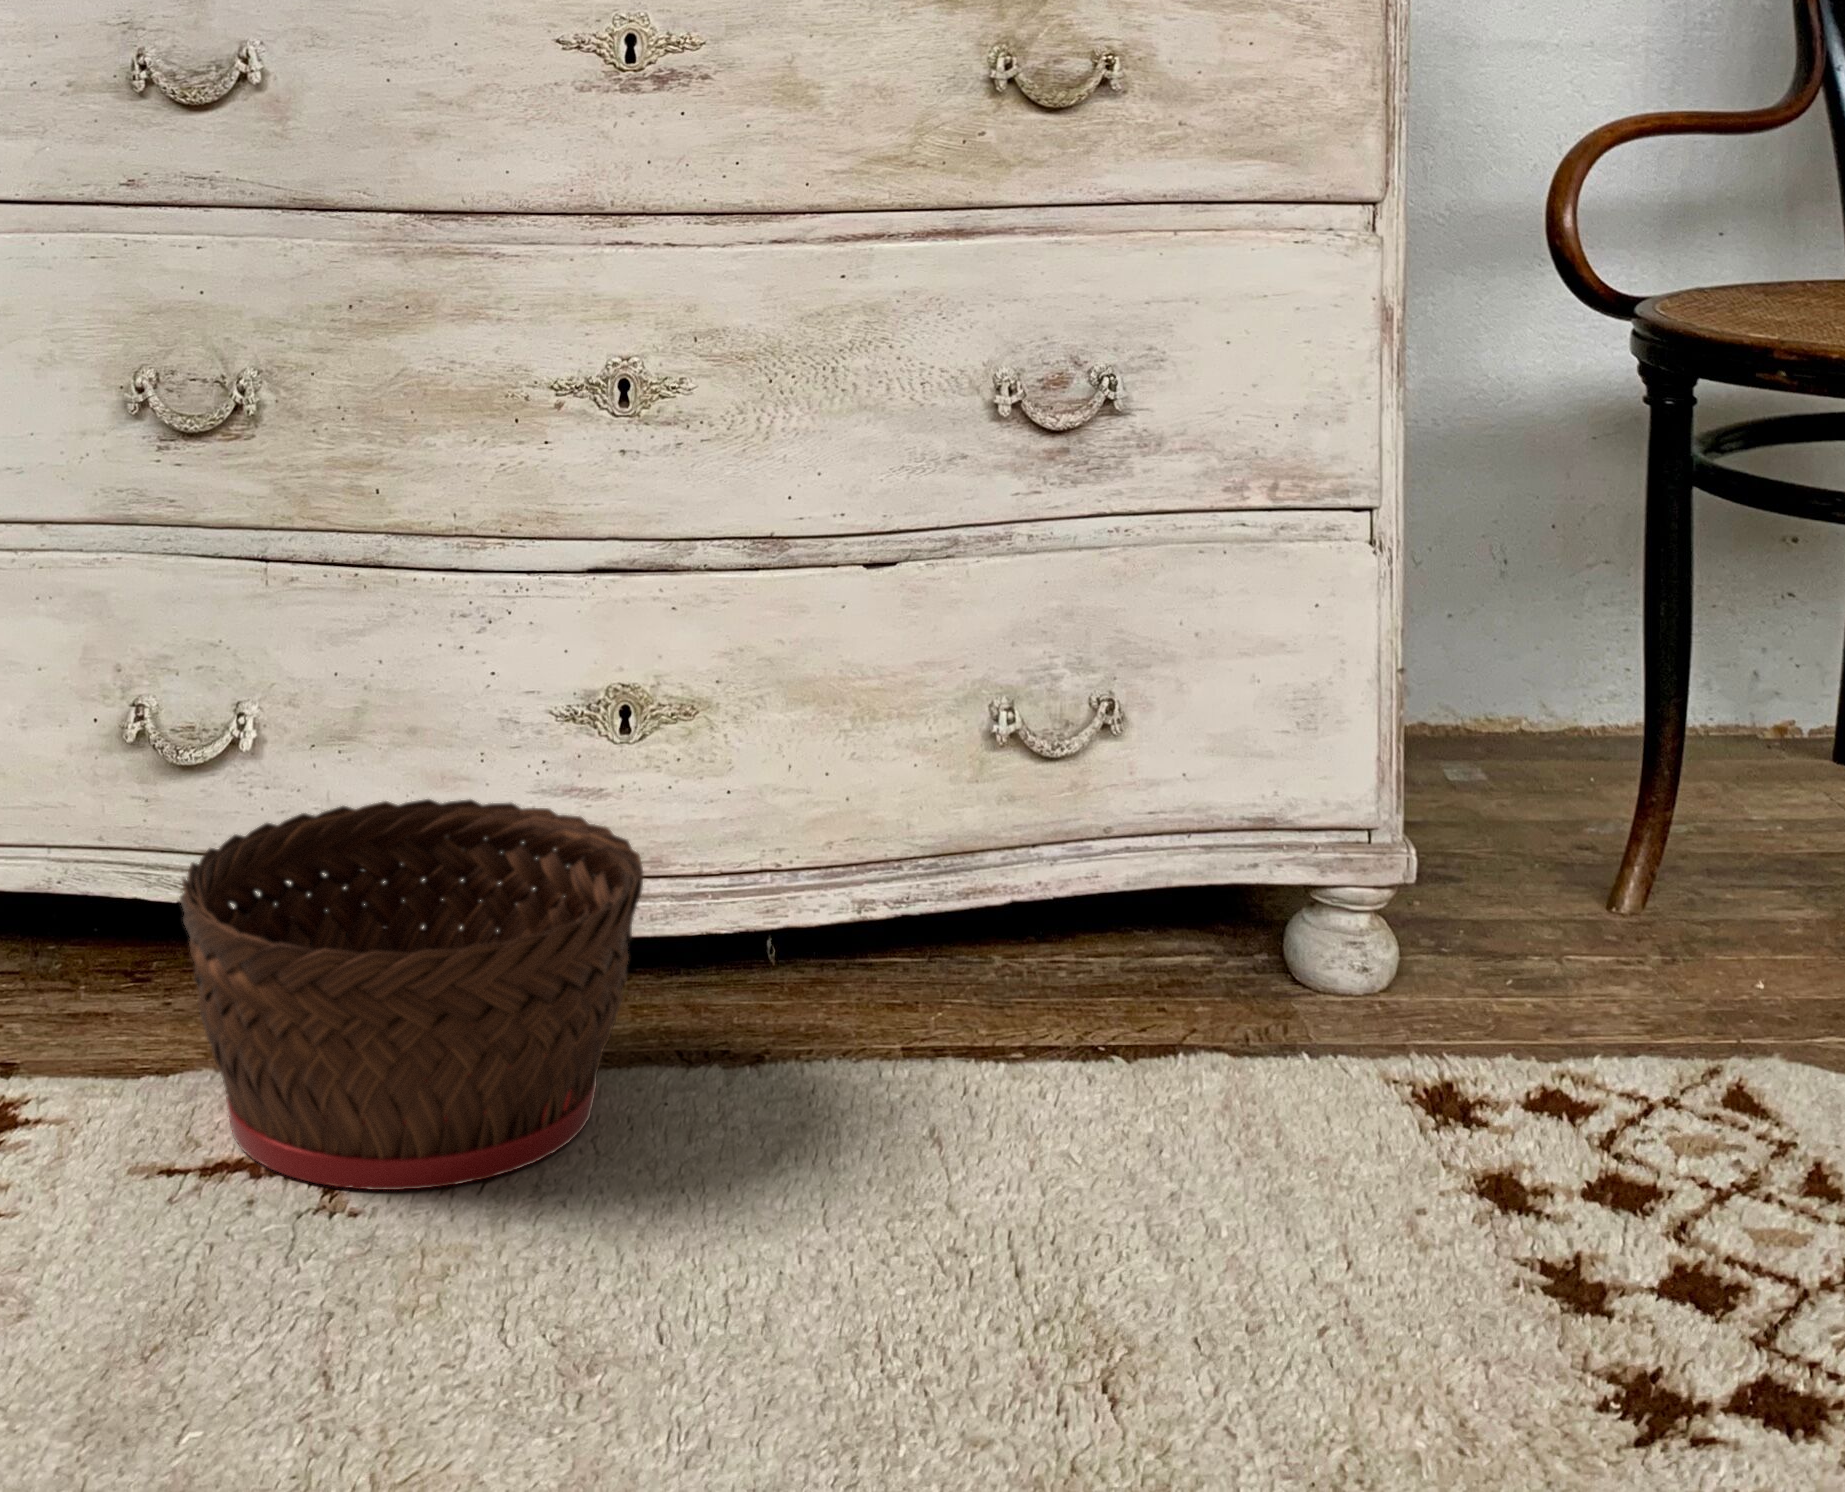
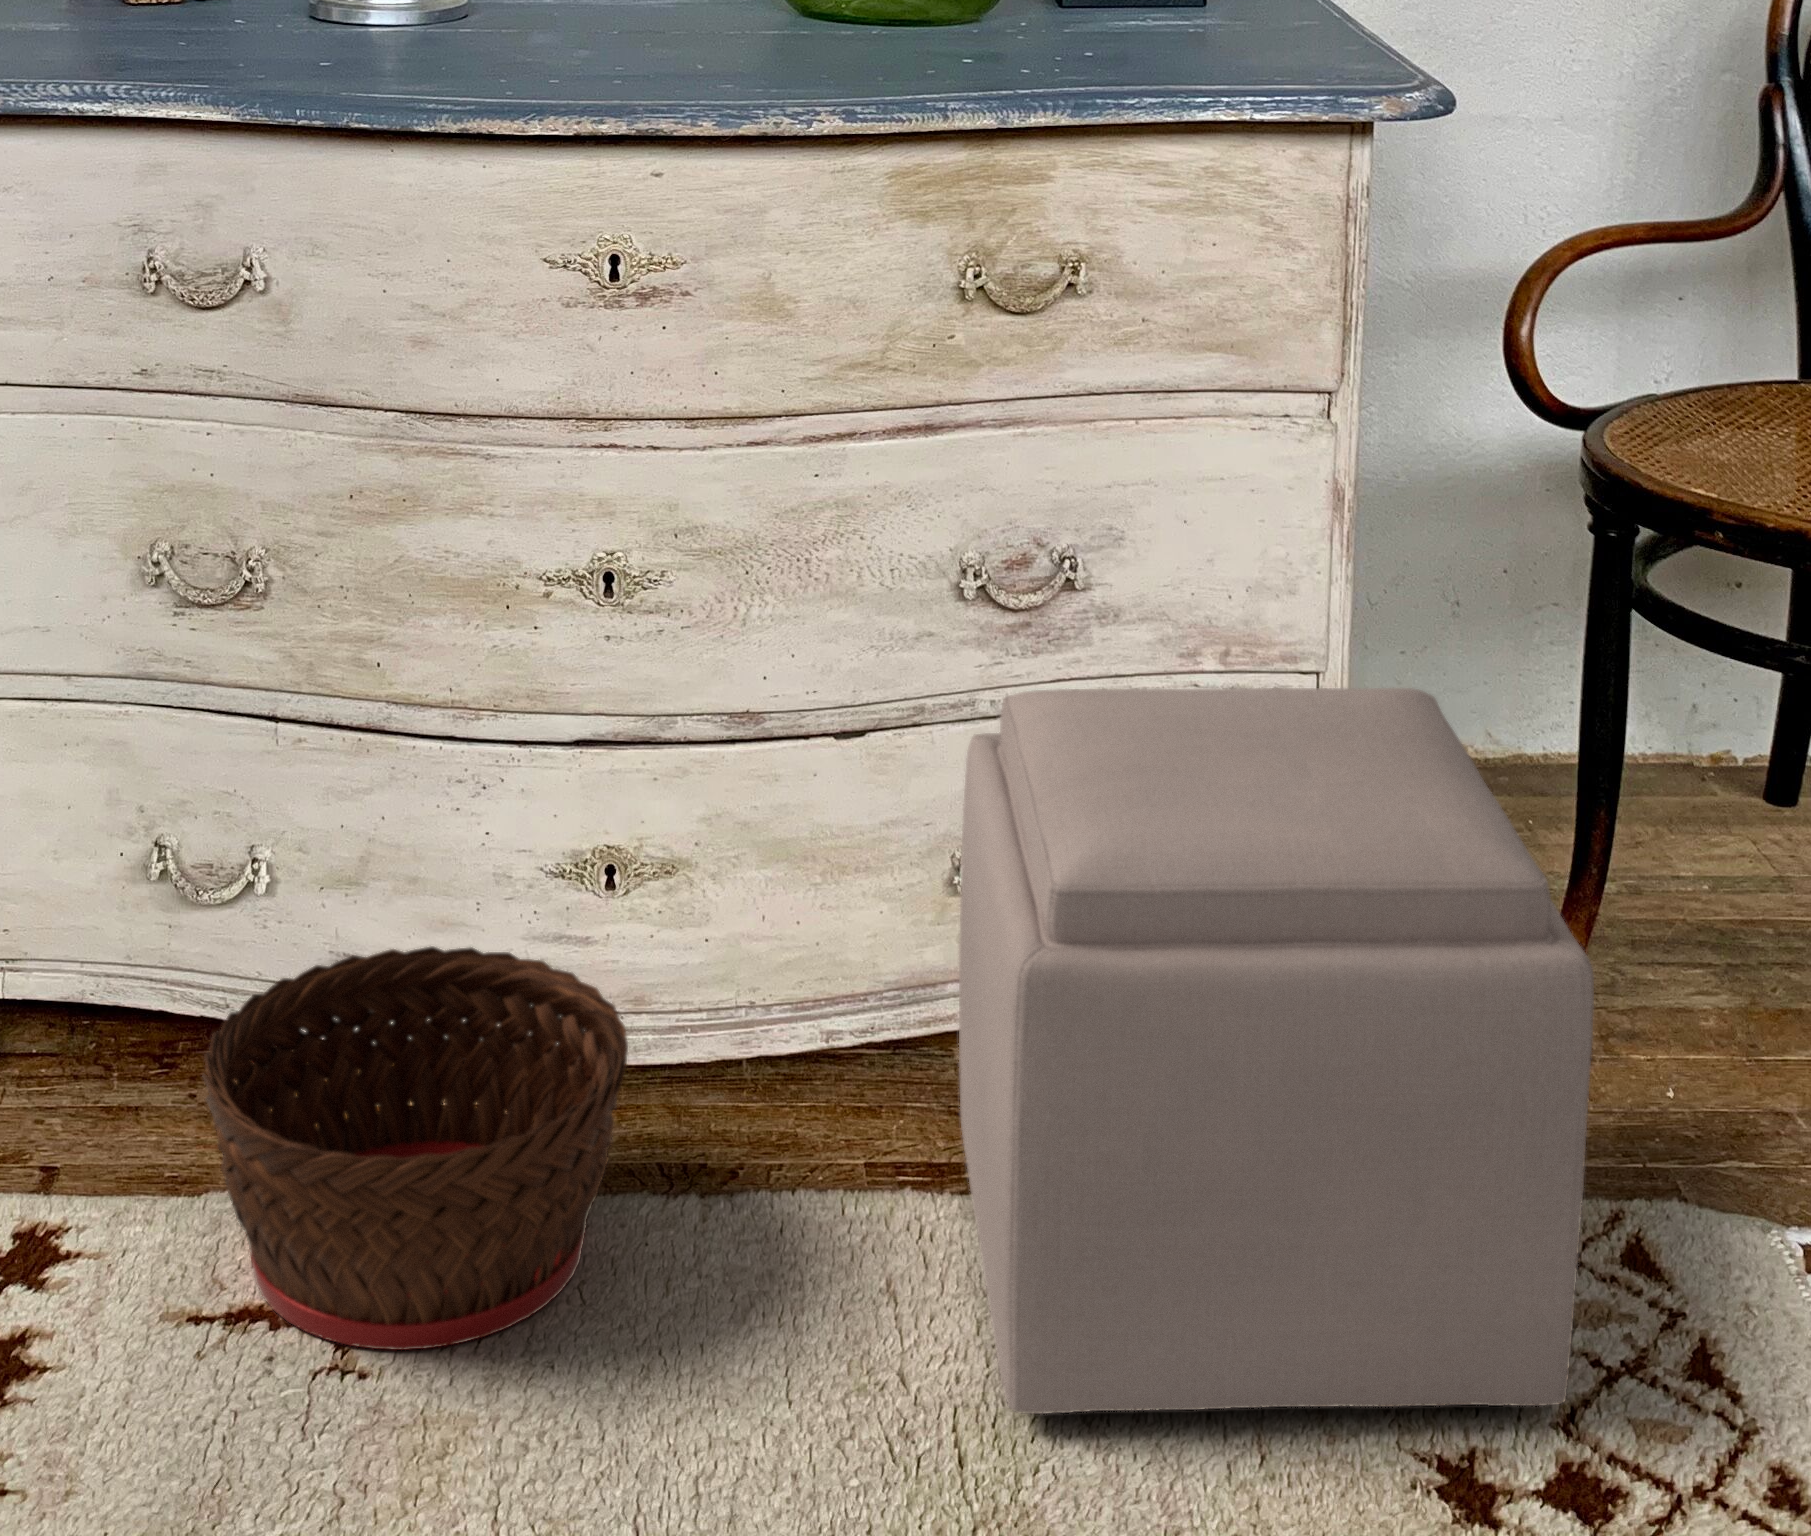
ottoman: none [1000,495,1693,1234] -> present [959,688,1594,1414]

